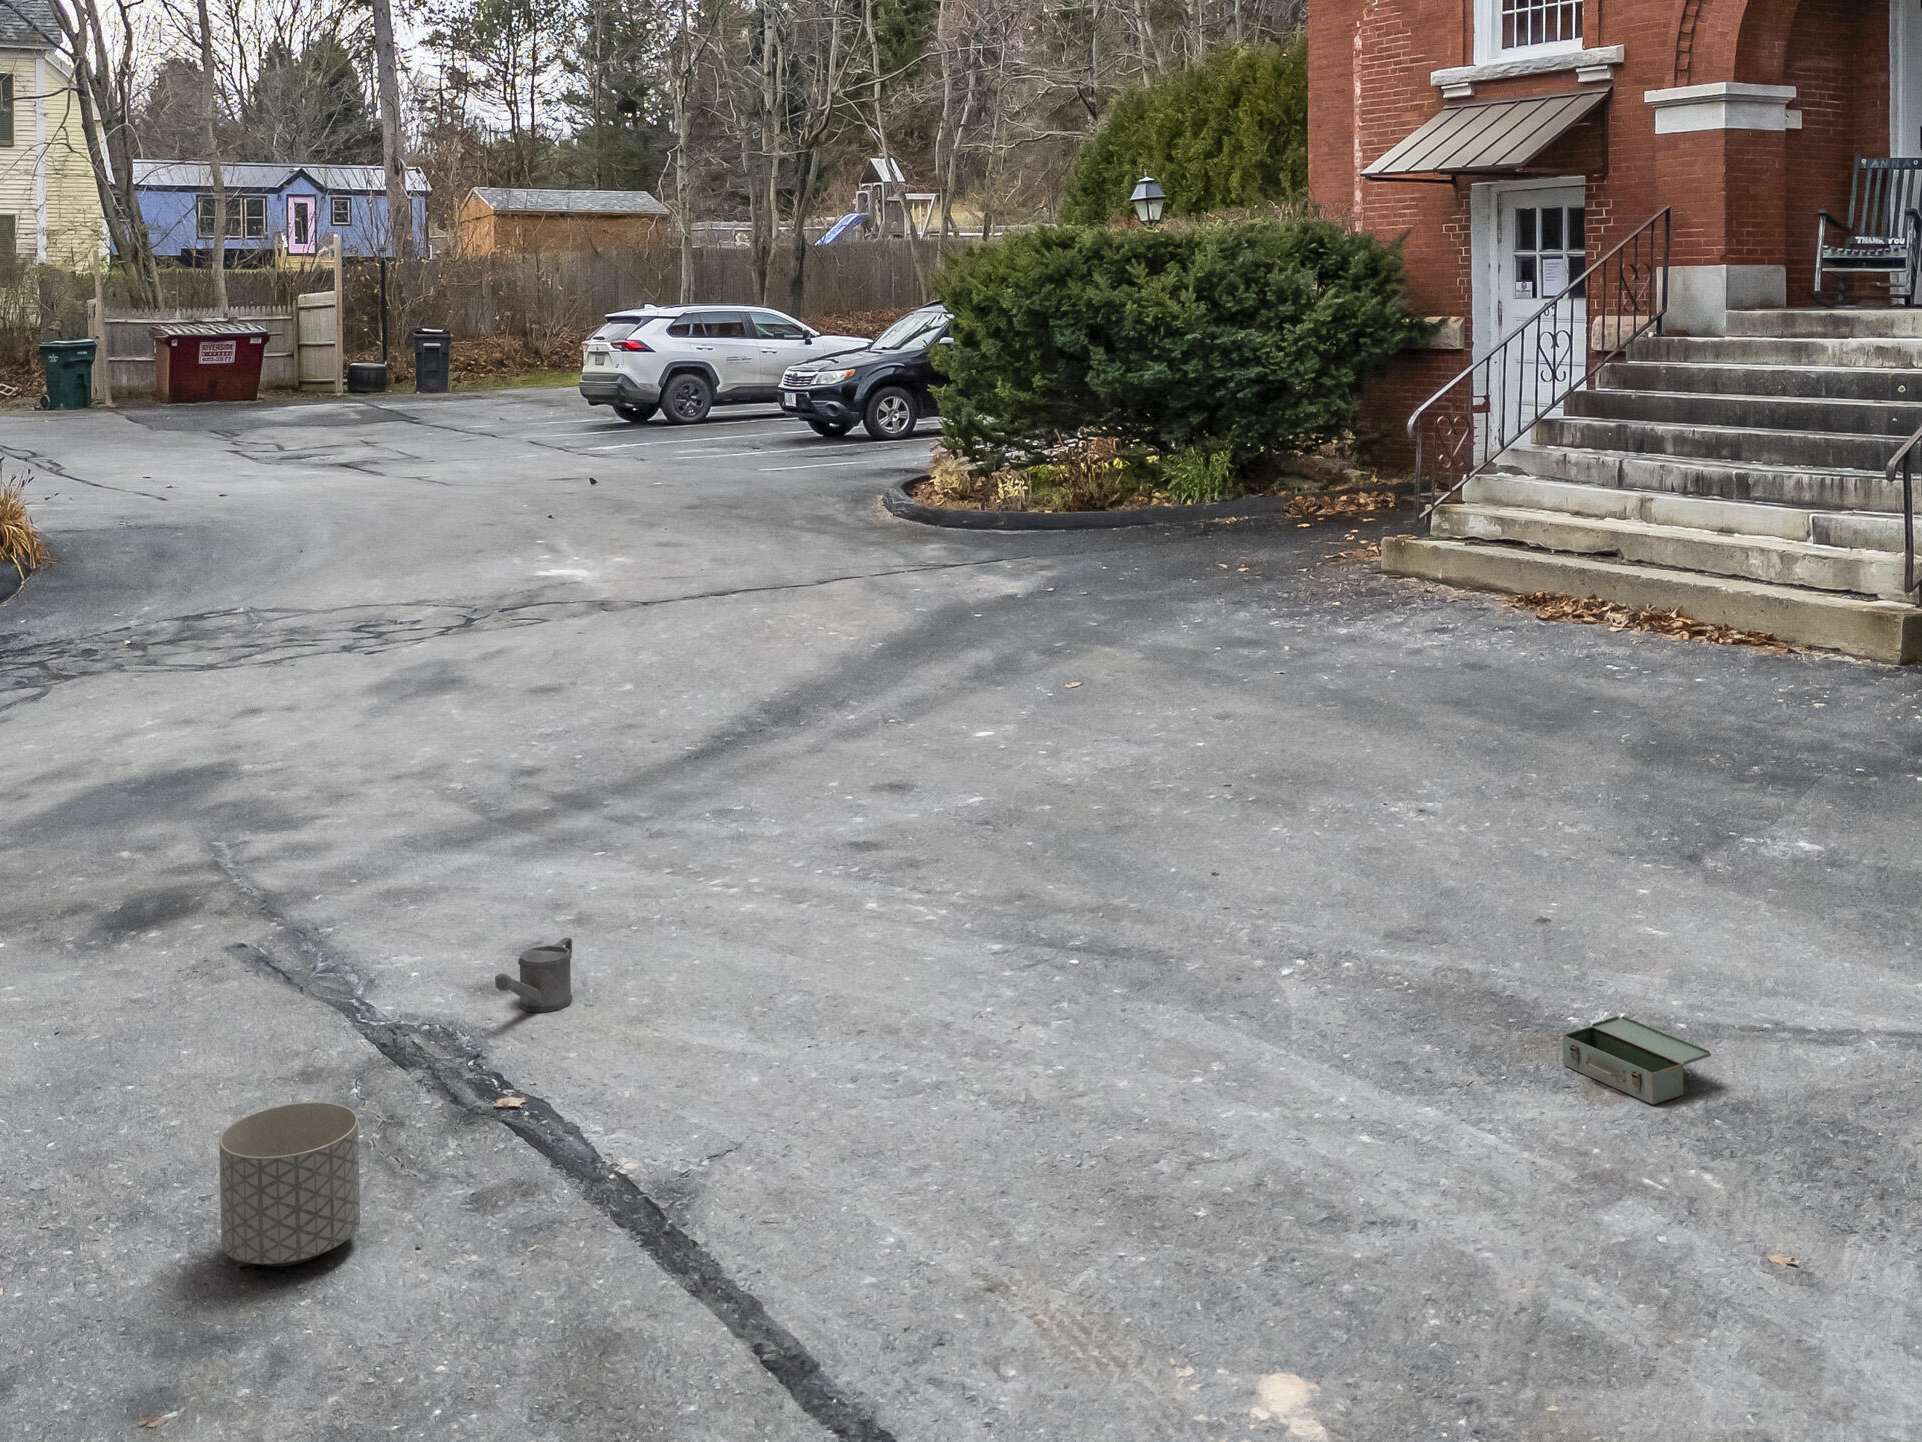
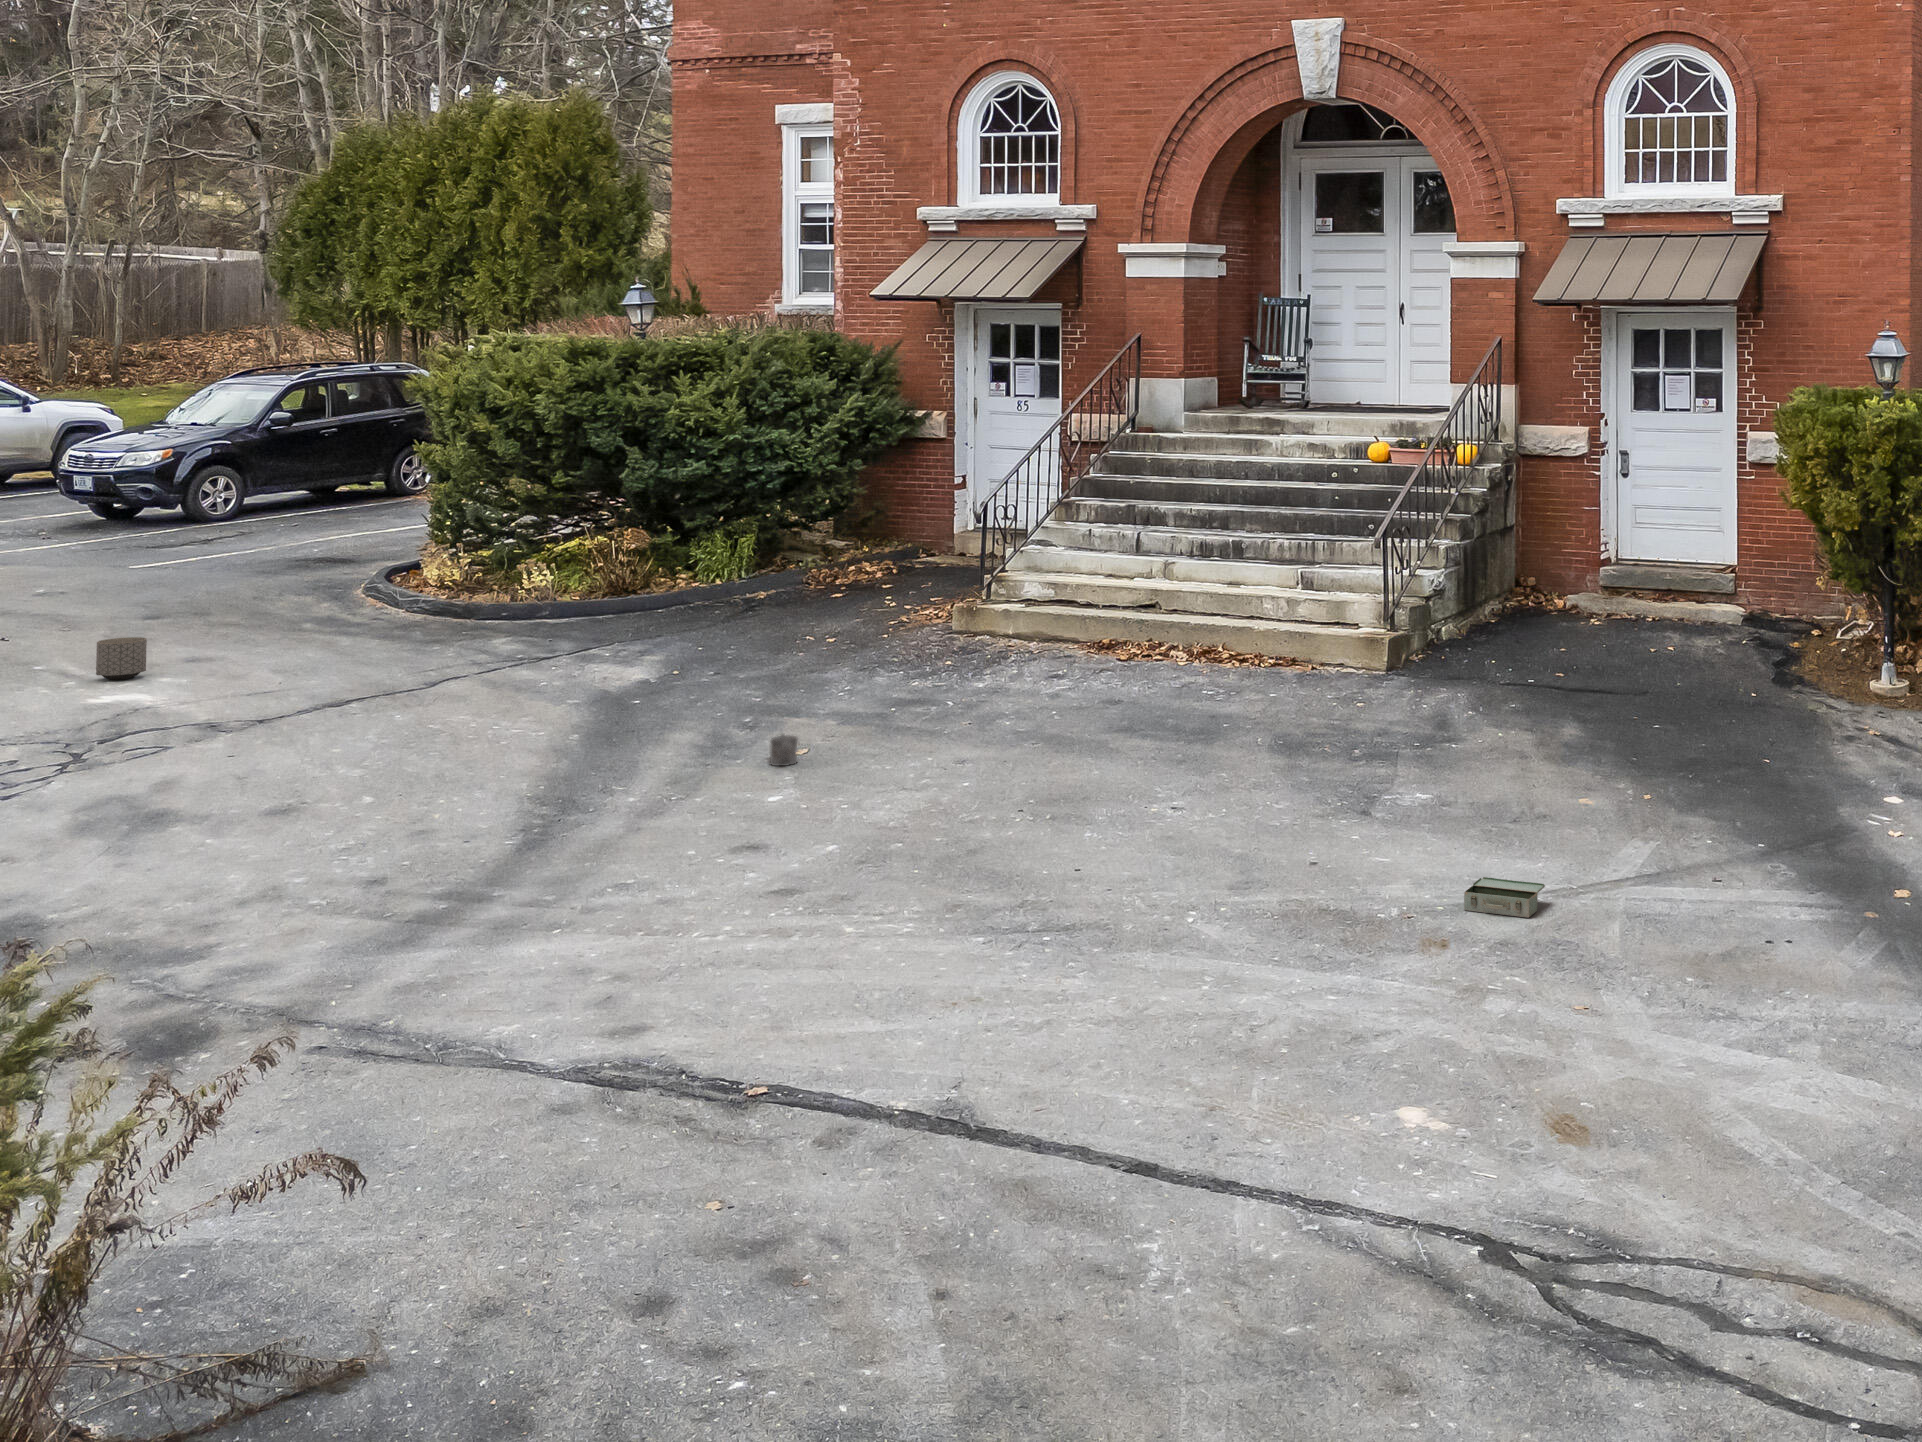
watering can: present [495,938,572,1013] -> present [770,734,798,766]
planter: present [219,1102,360,1266] -> present [96,637,147,680]

